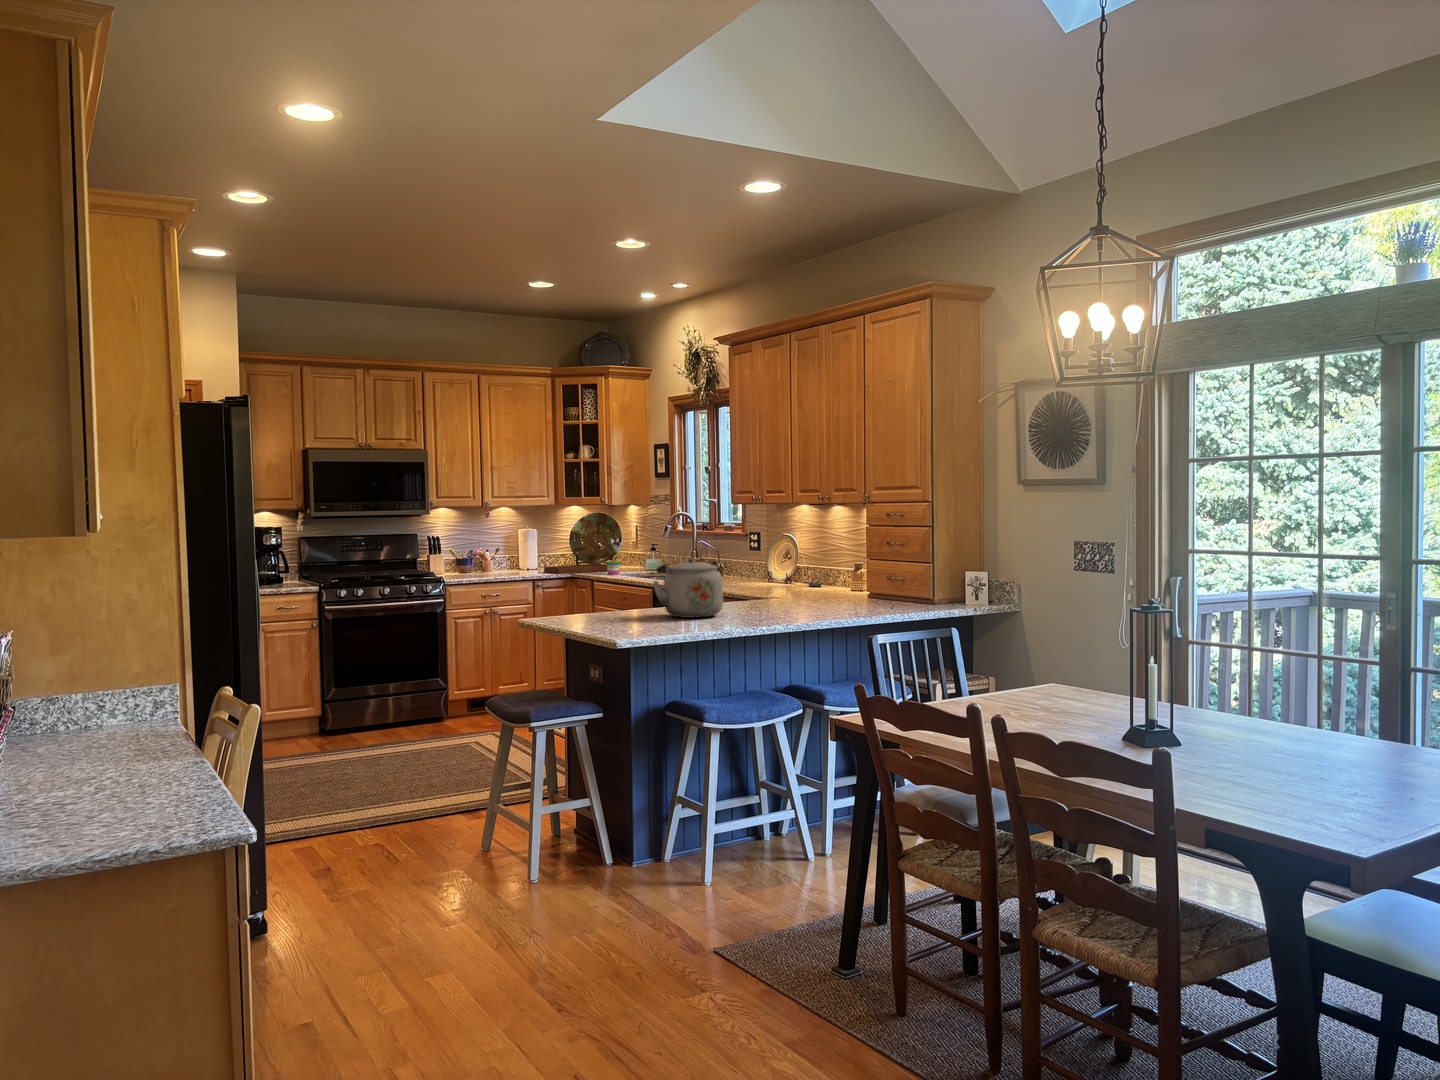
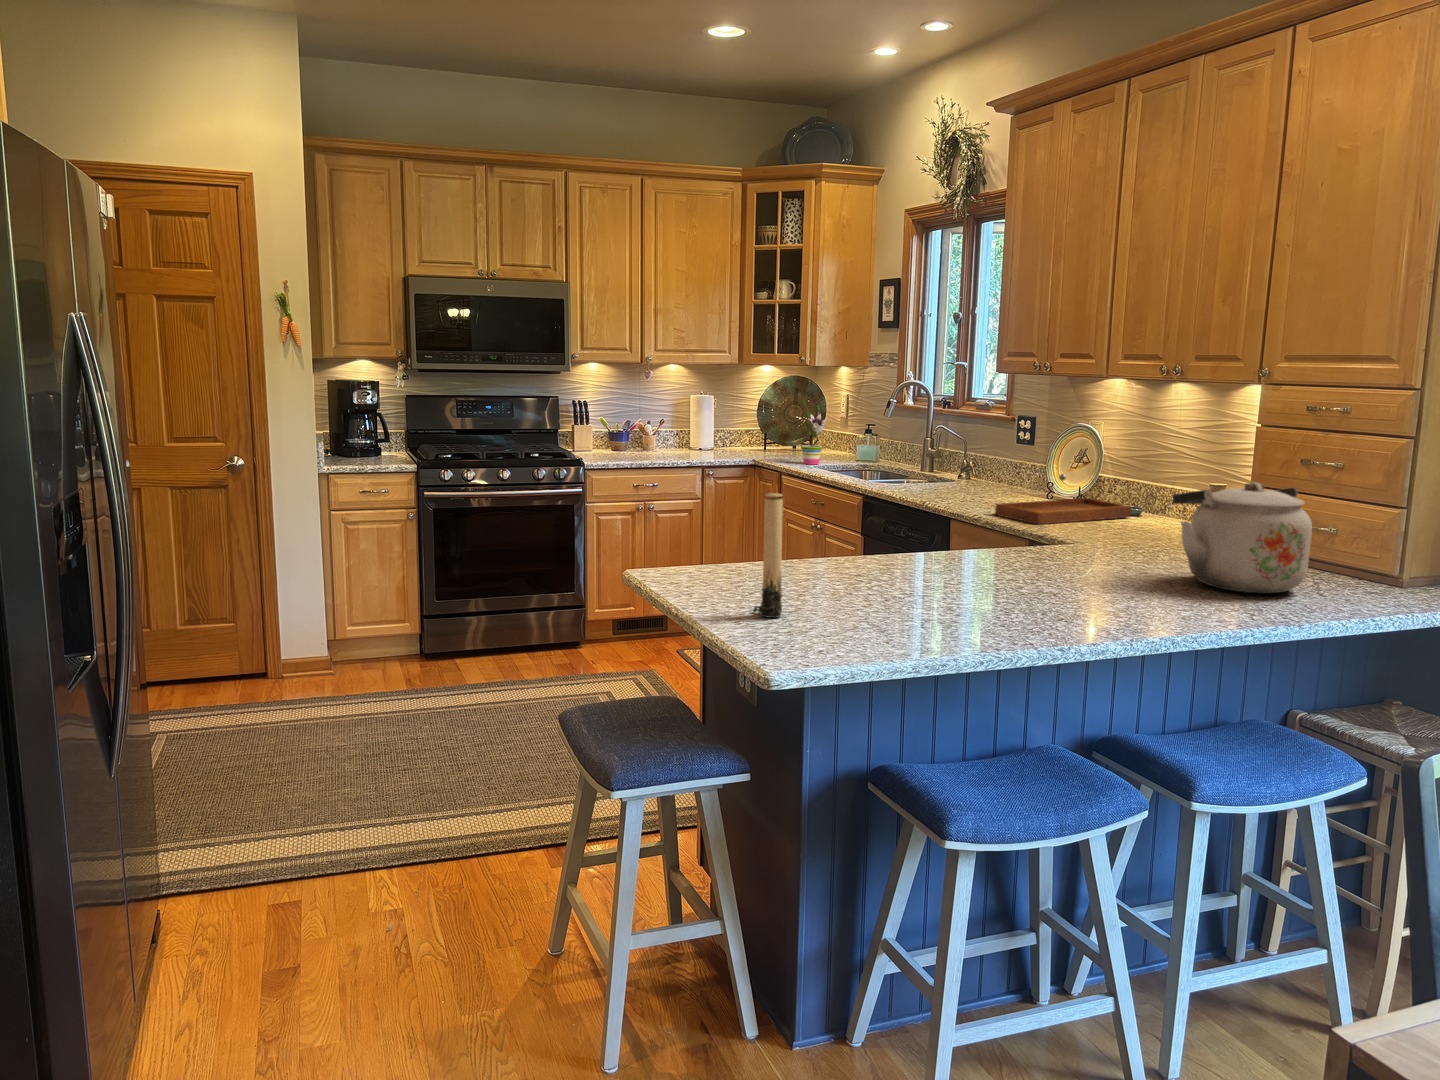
tray: present [544,551,607,574] -> present [995,474,1132,524]
kettle: present [653,558,723,618] -> present [1173,482,1312,593]
candle: none [601,565,616,628] -> present [753,493,783,618]

